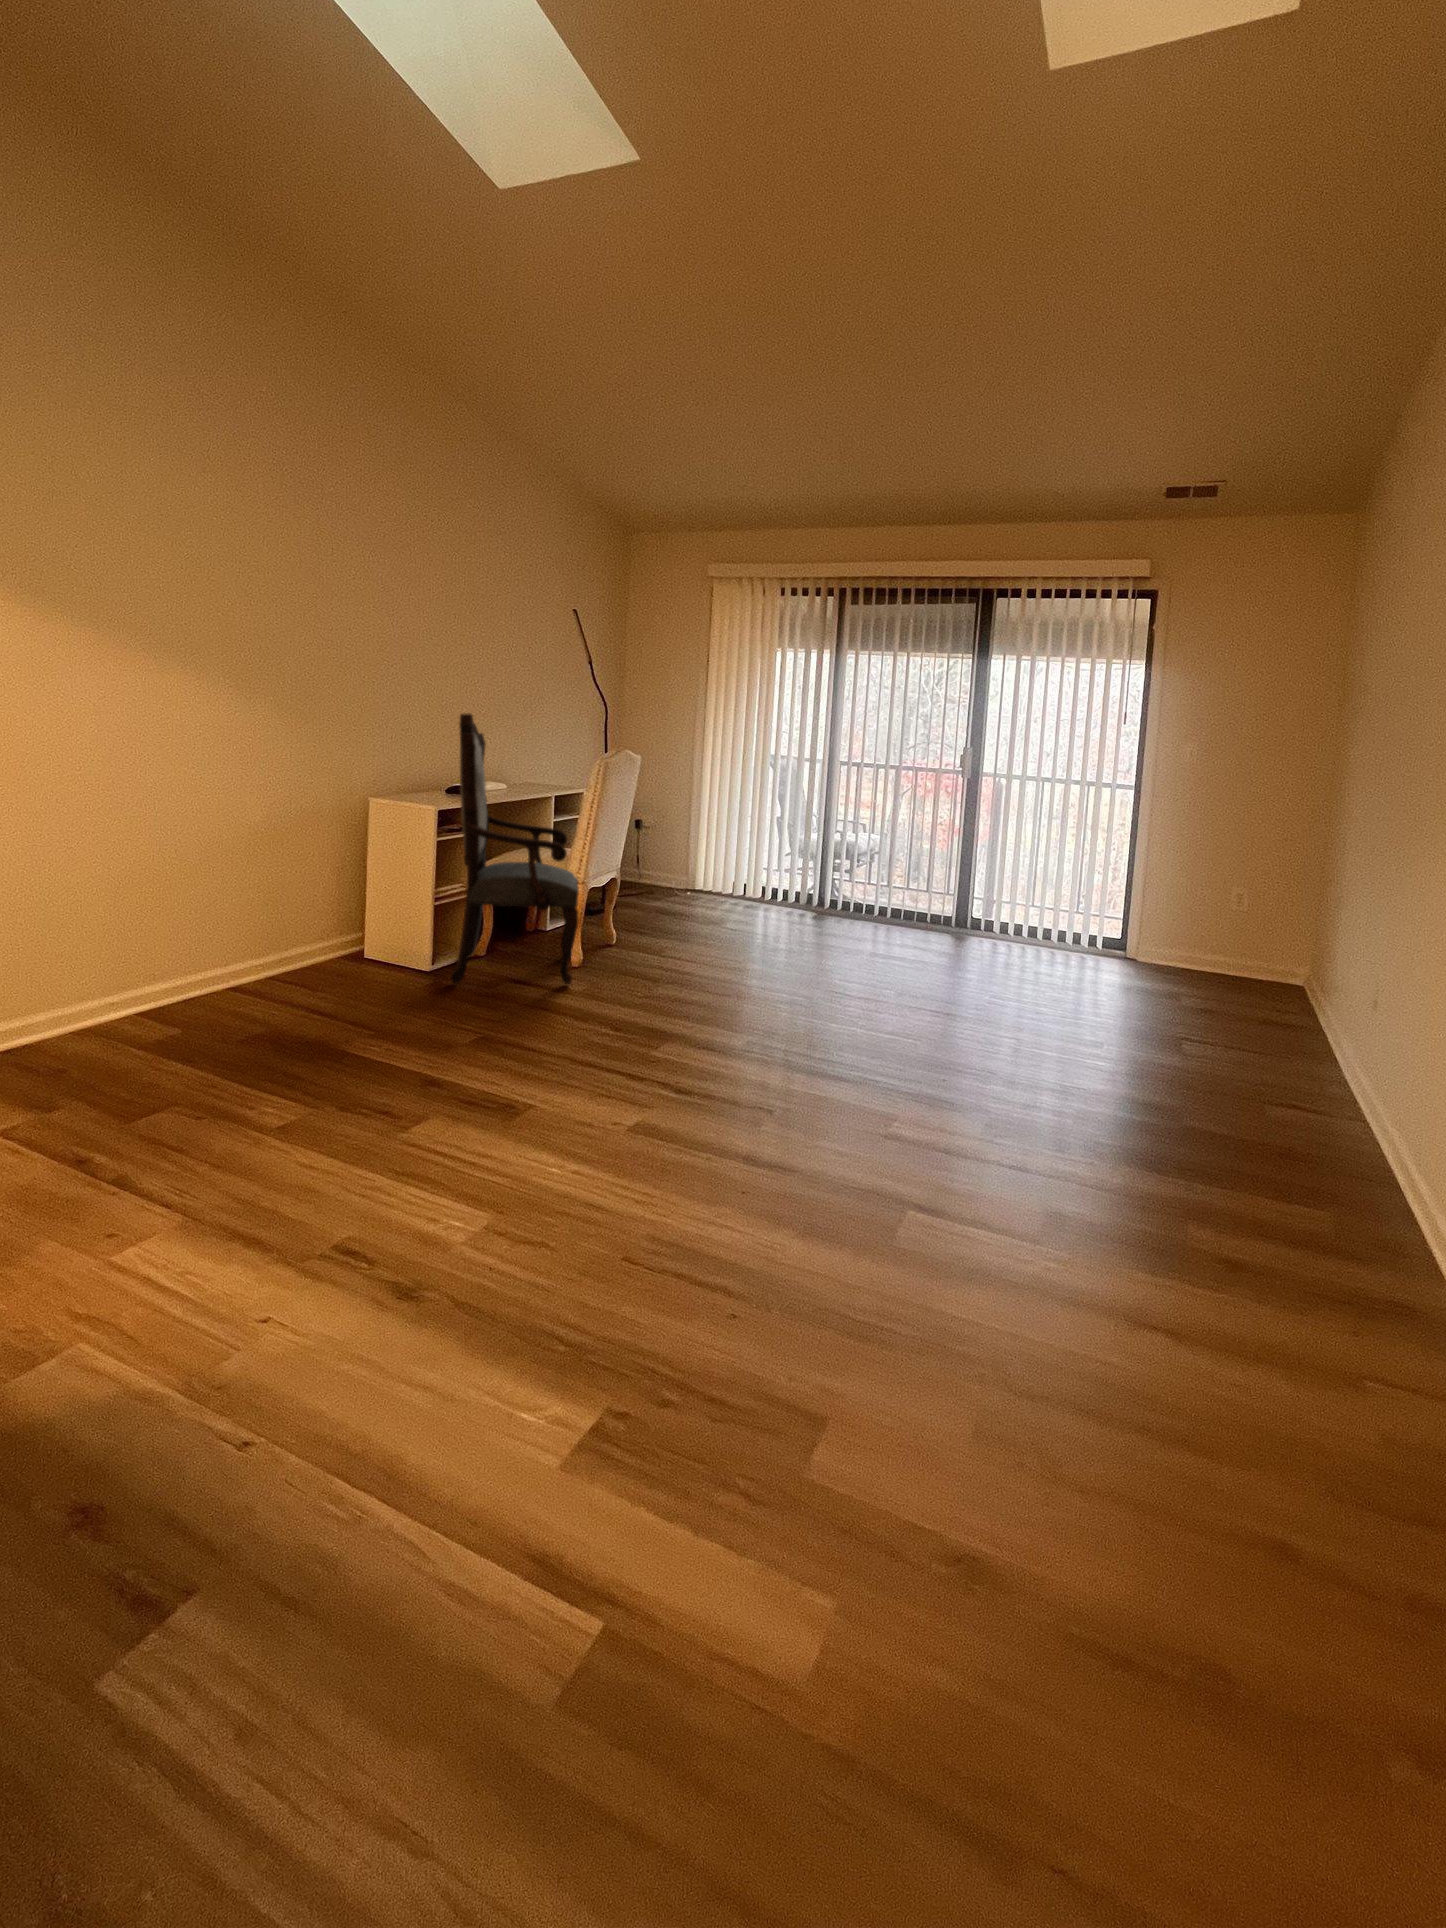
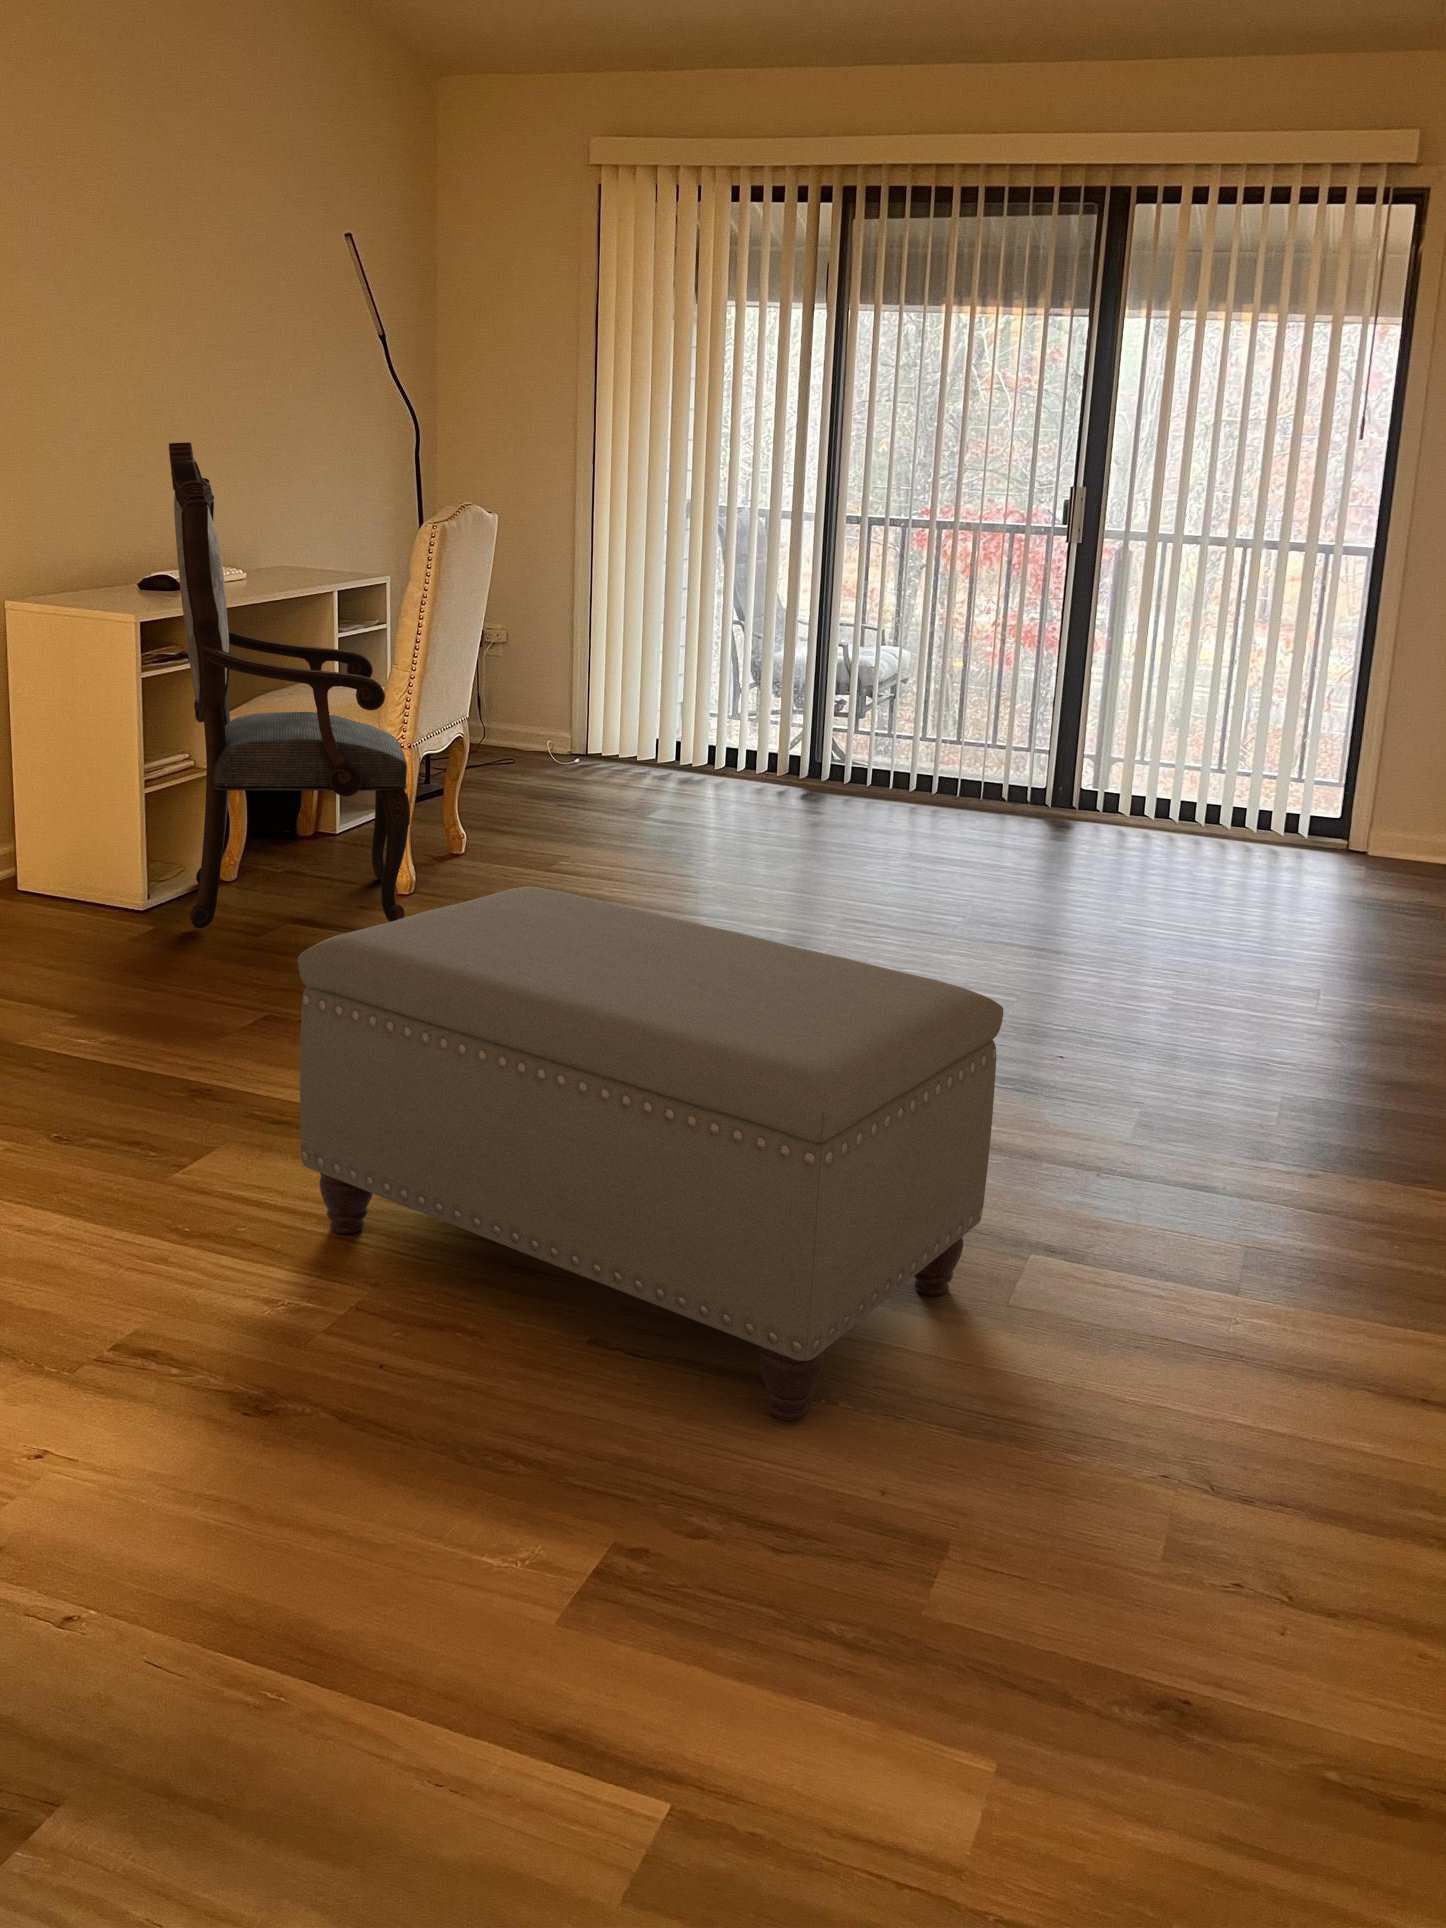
ottoman: none [463,968,892,1336] -> present [297,886,1003,1420]

